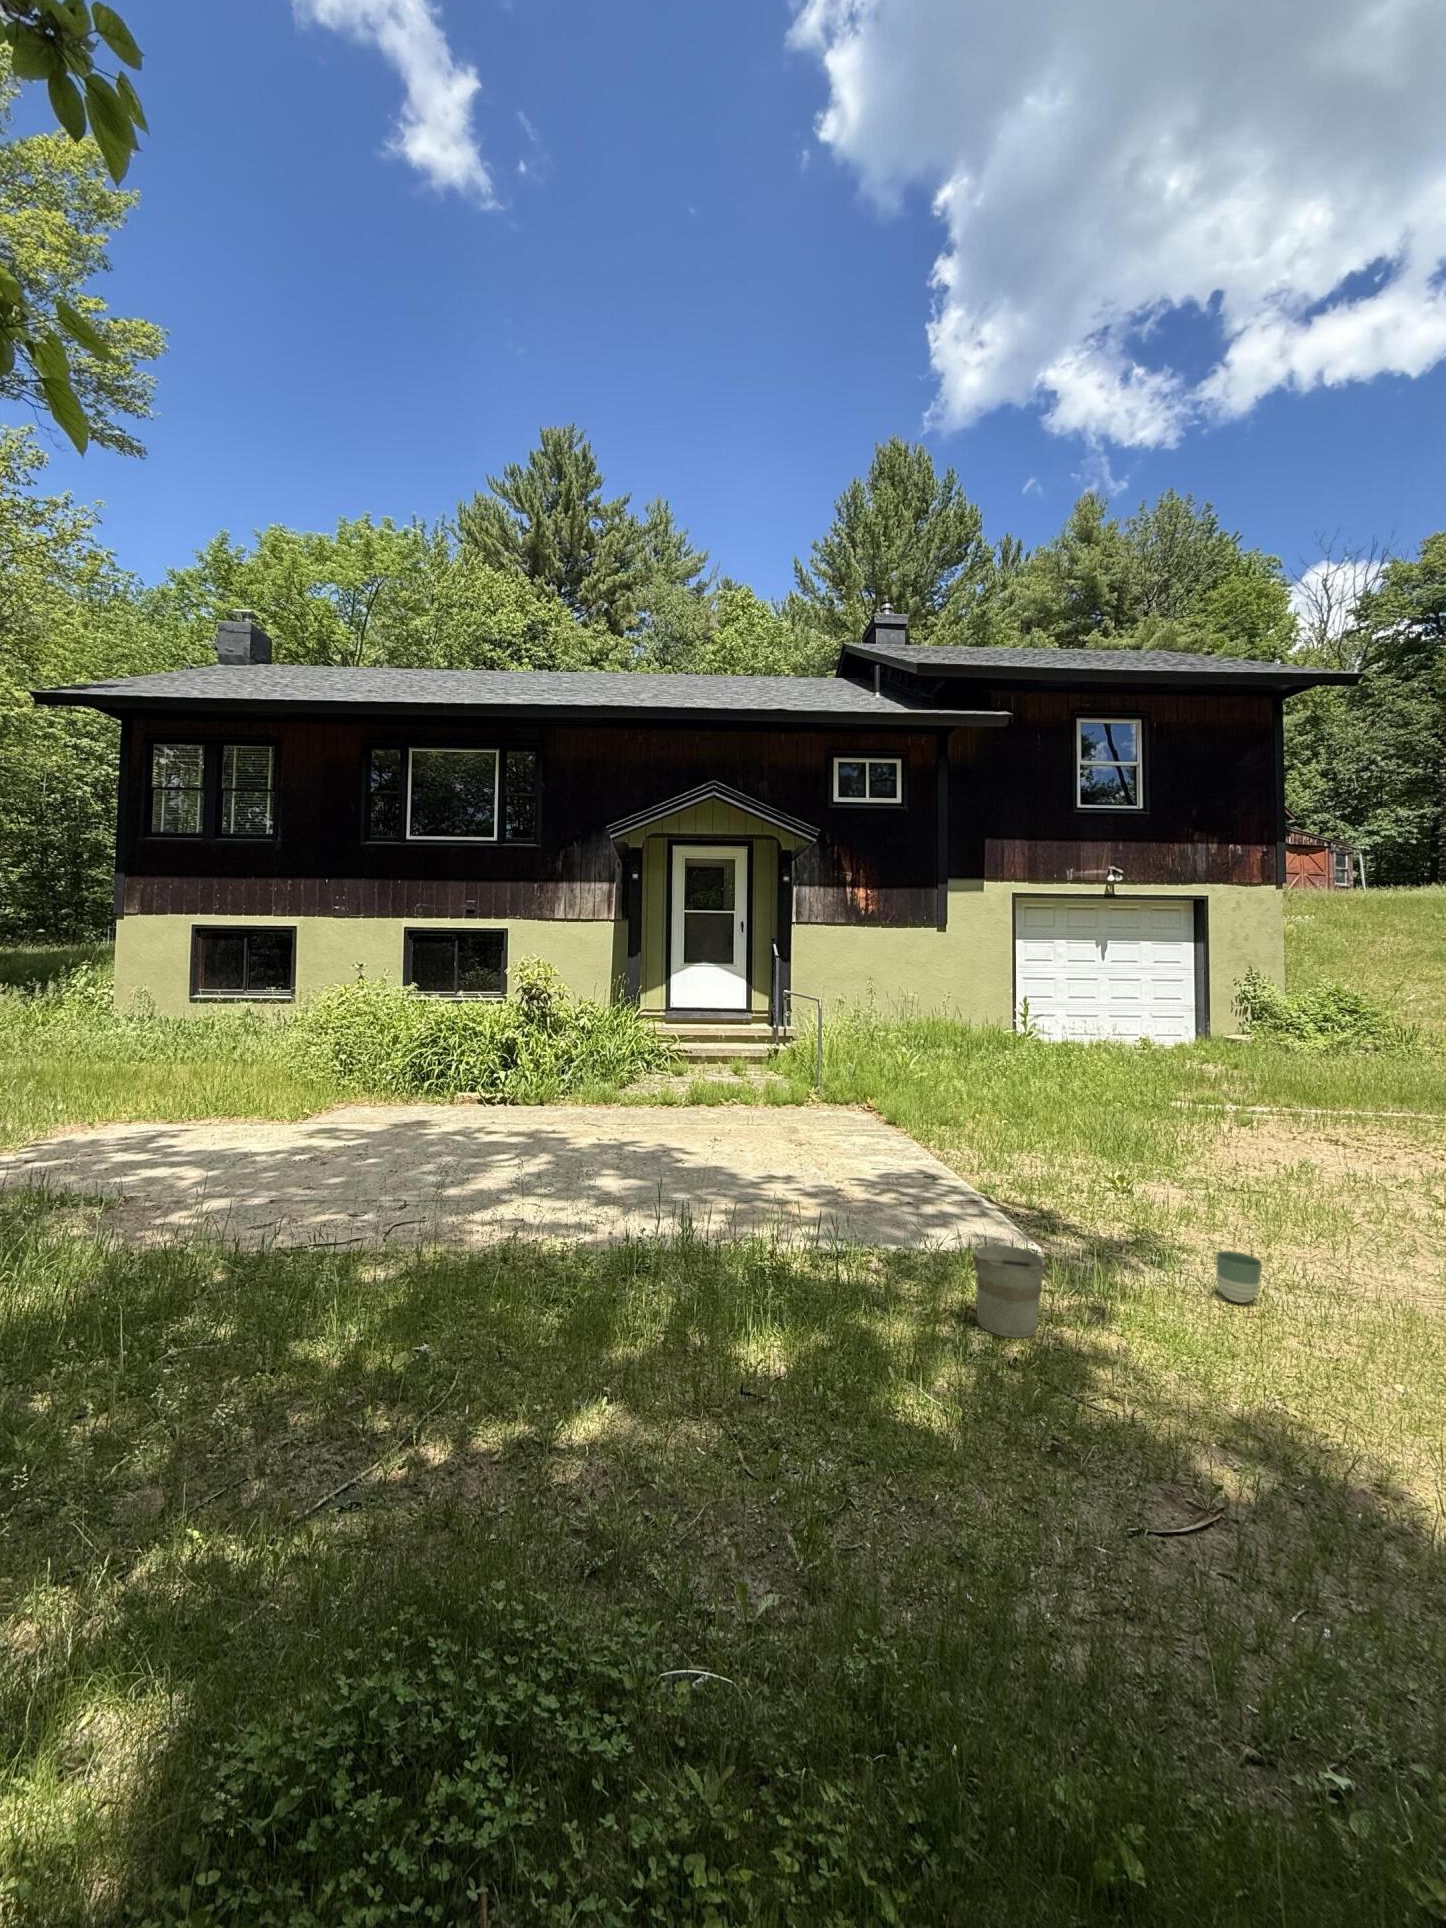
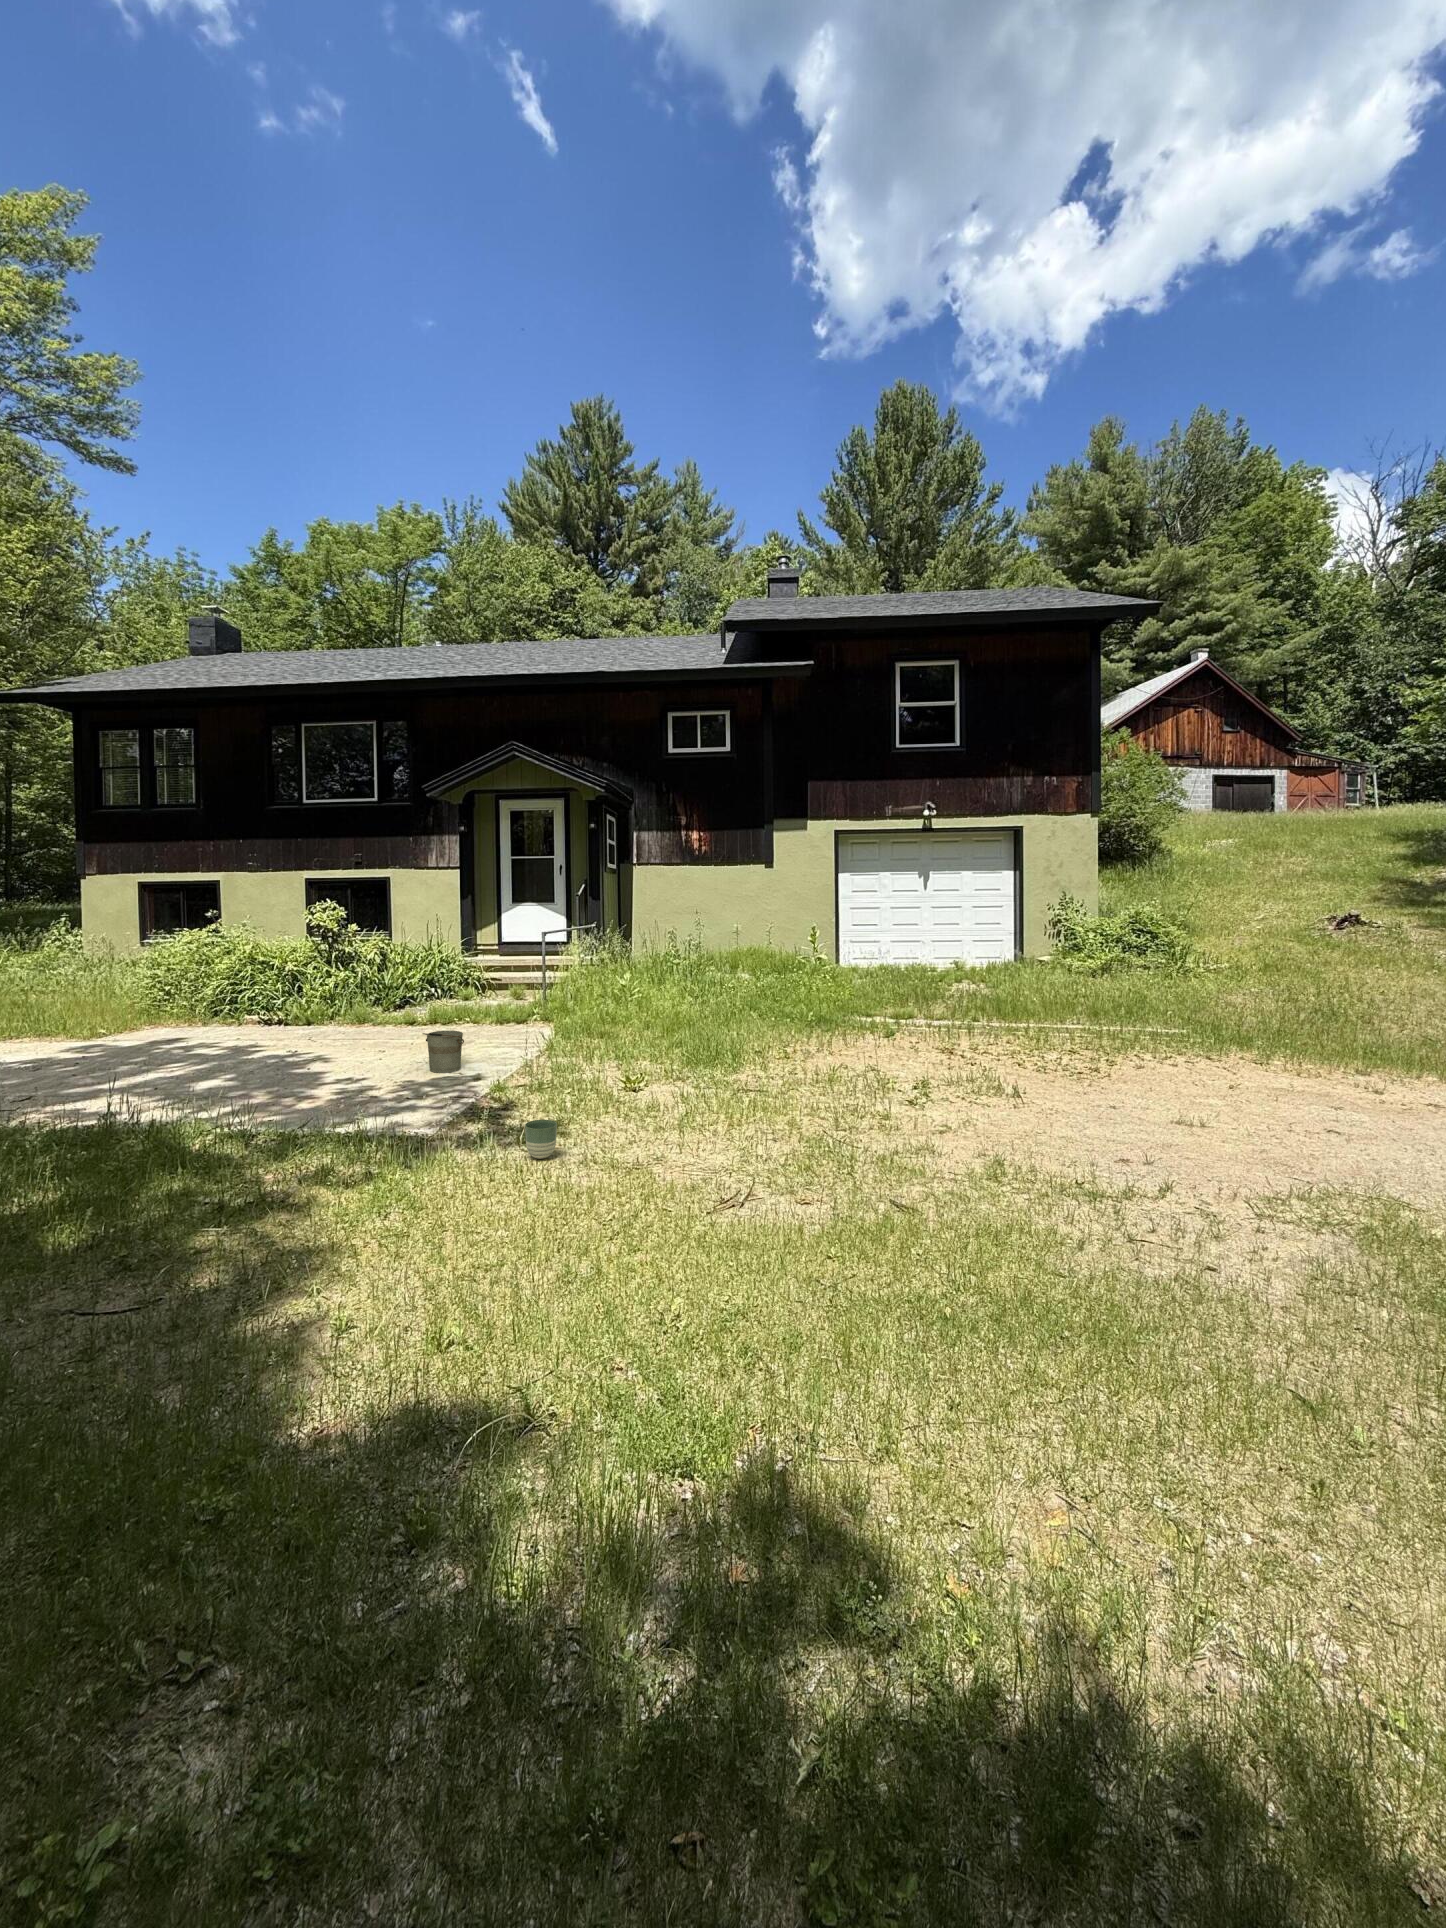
bucket: present [970,1245,1051,1338] -> present [423,1031,464,1073]

